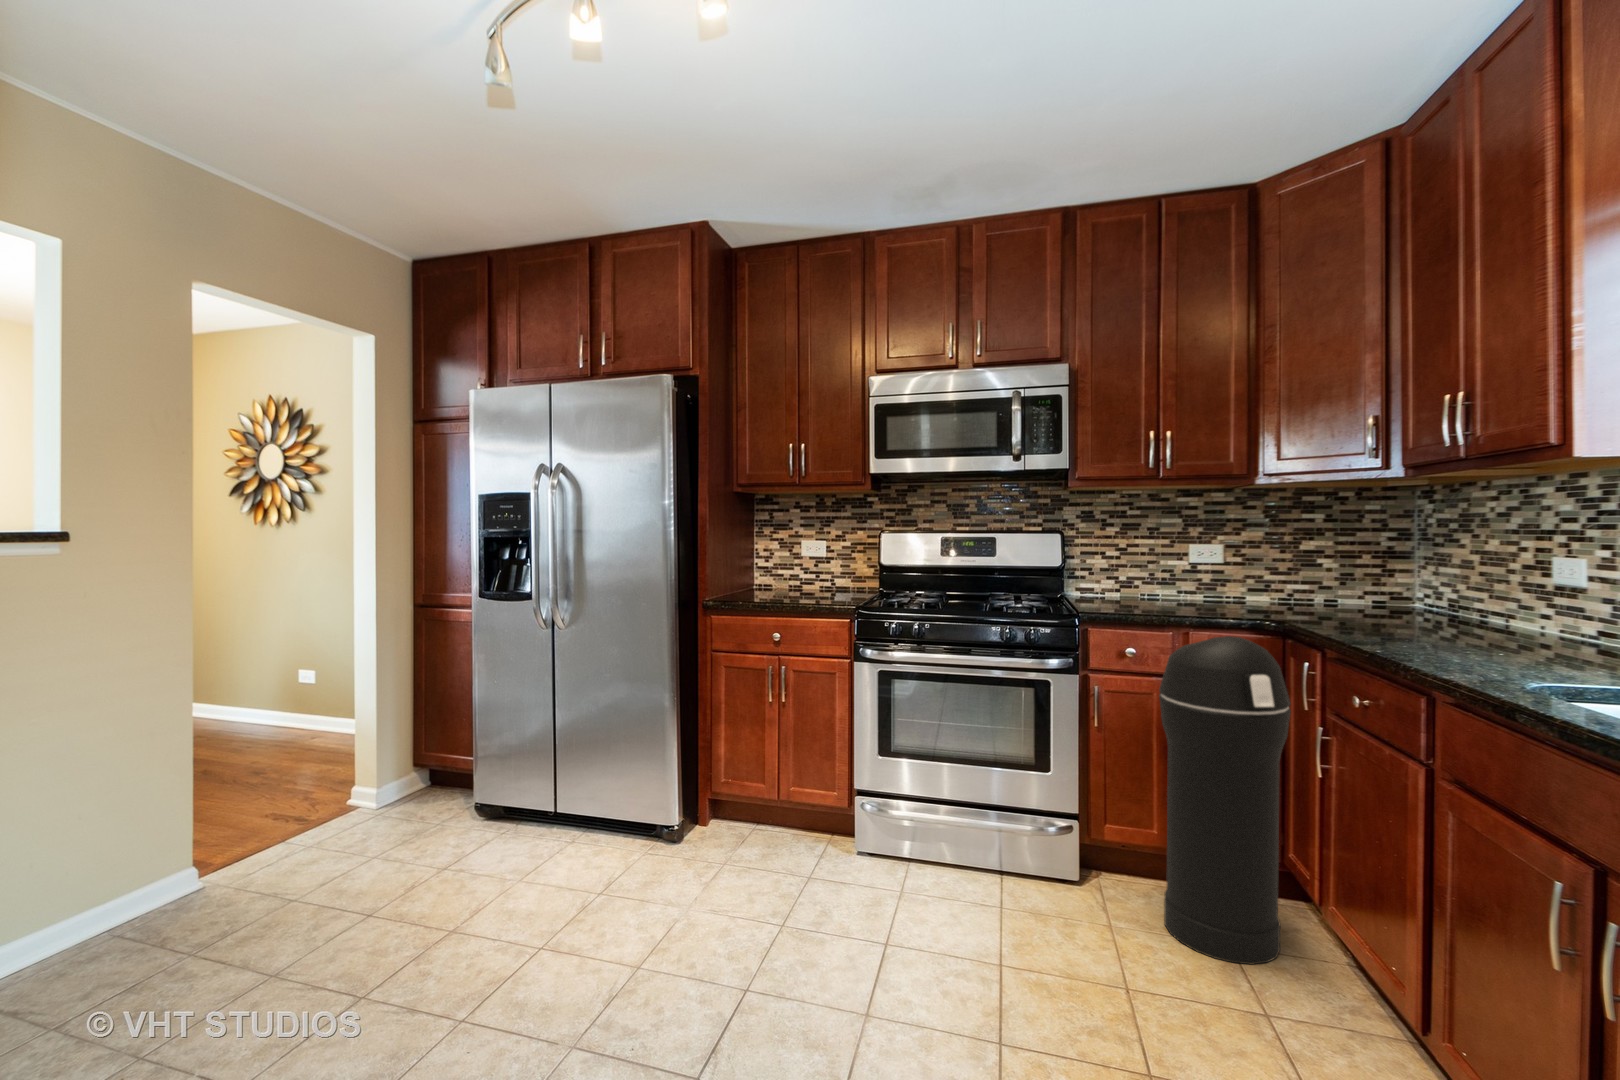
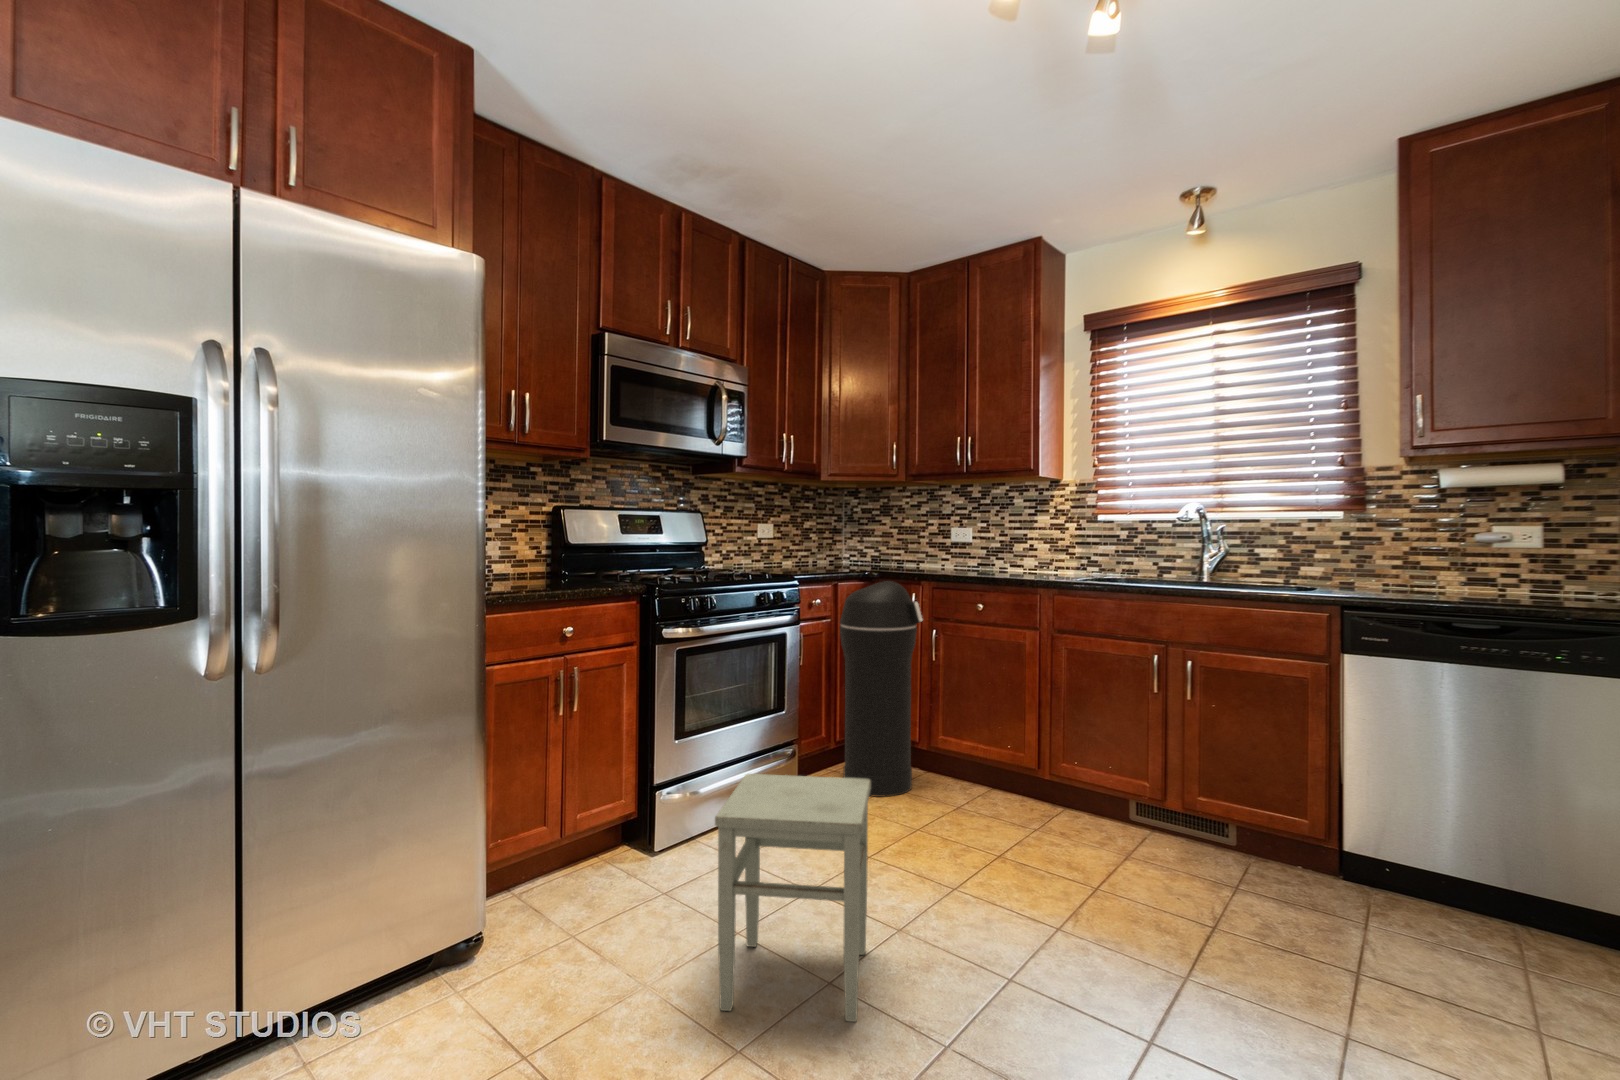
stool: none [617,789,761,1043] -> present [715,774,871,1022]

